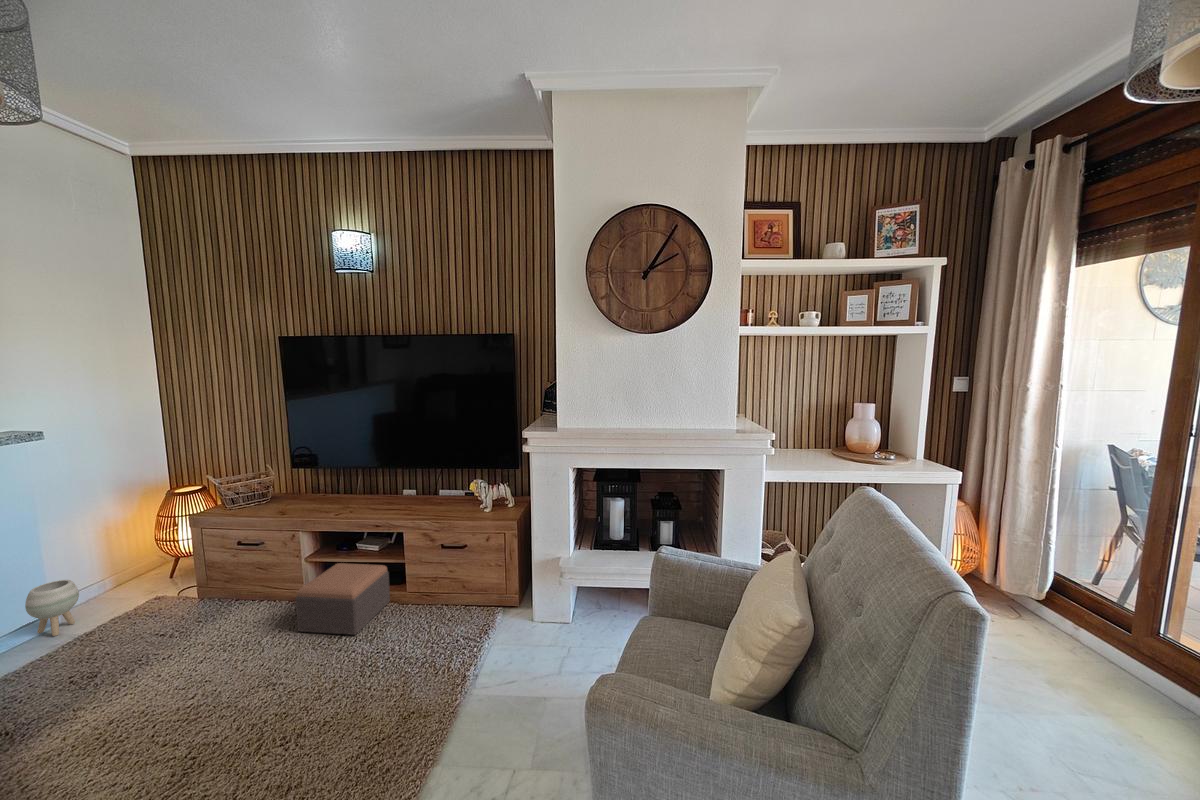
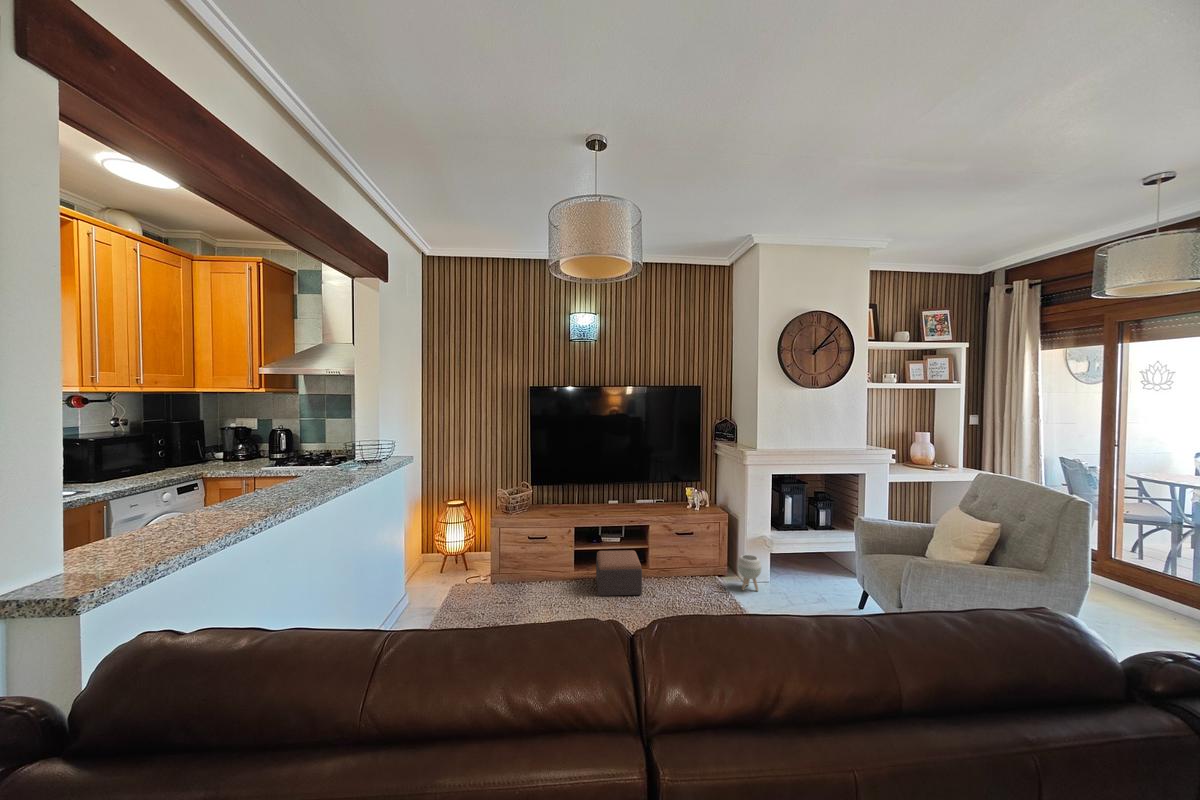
planter: present [25,580,79,636] -> present [738,555,761,591]

